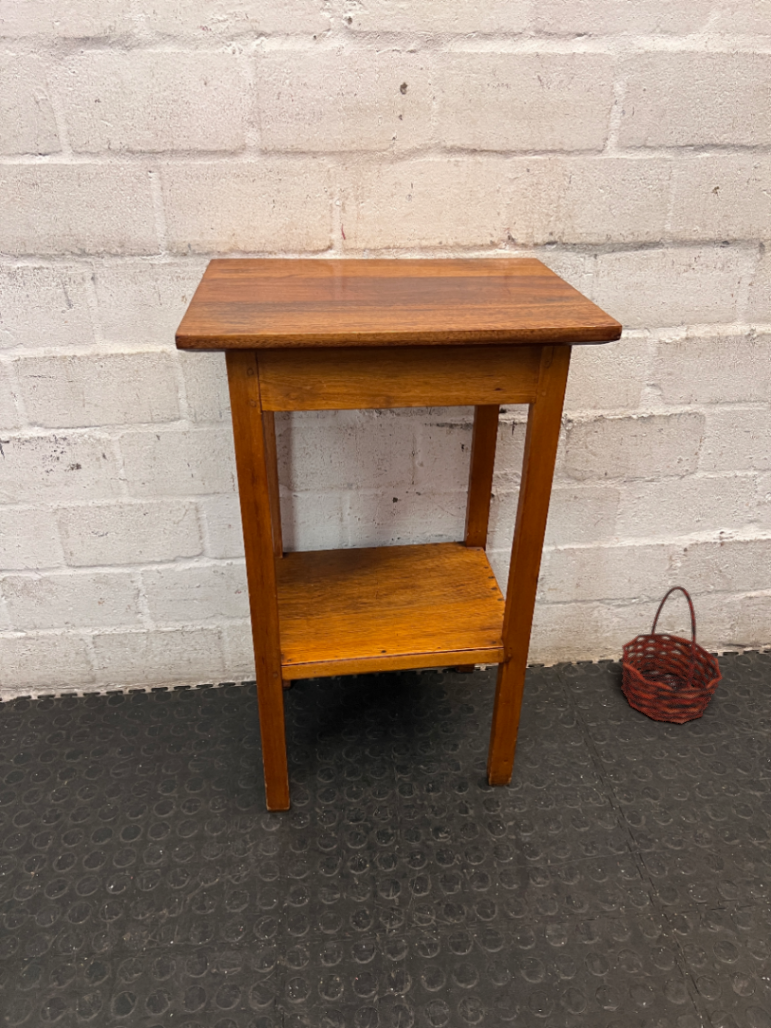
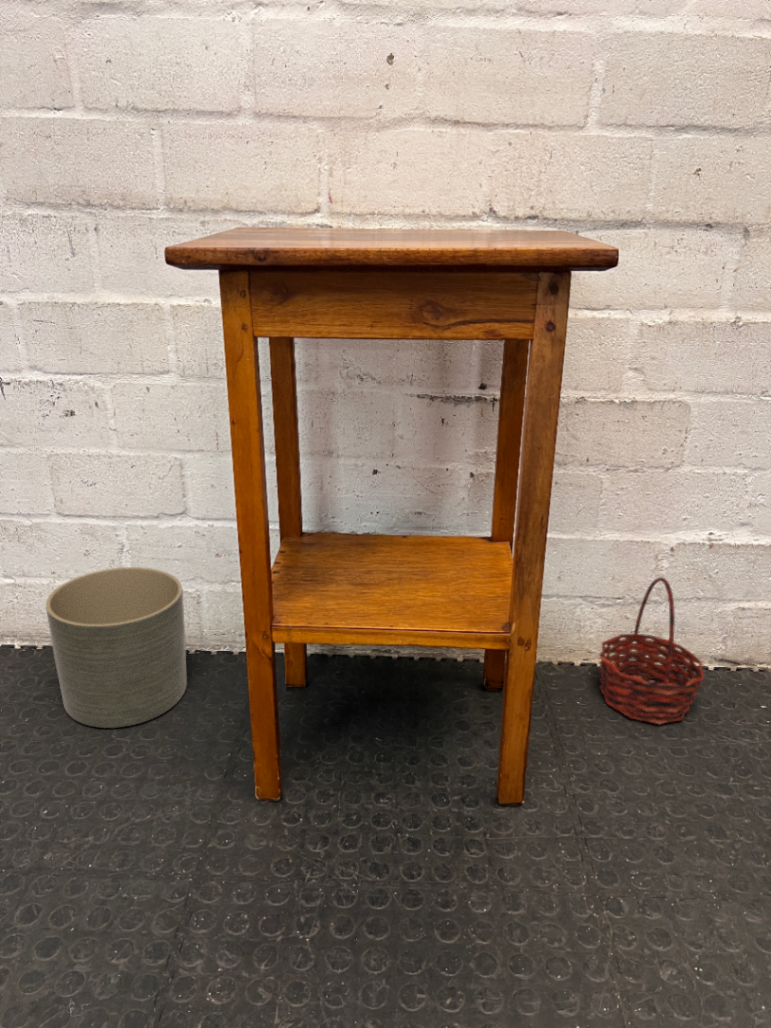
planter: none [82,615,224,783] -> present [46,567,187,728]

